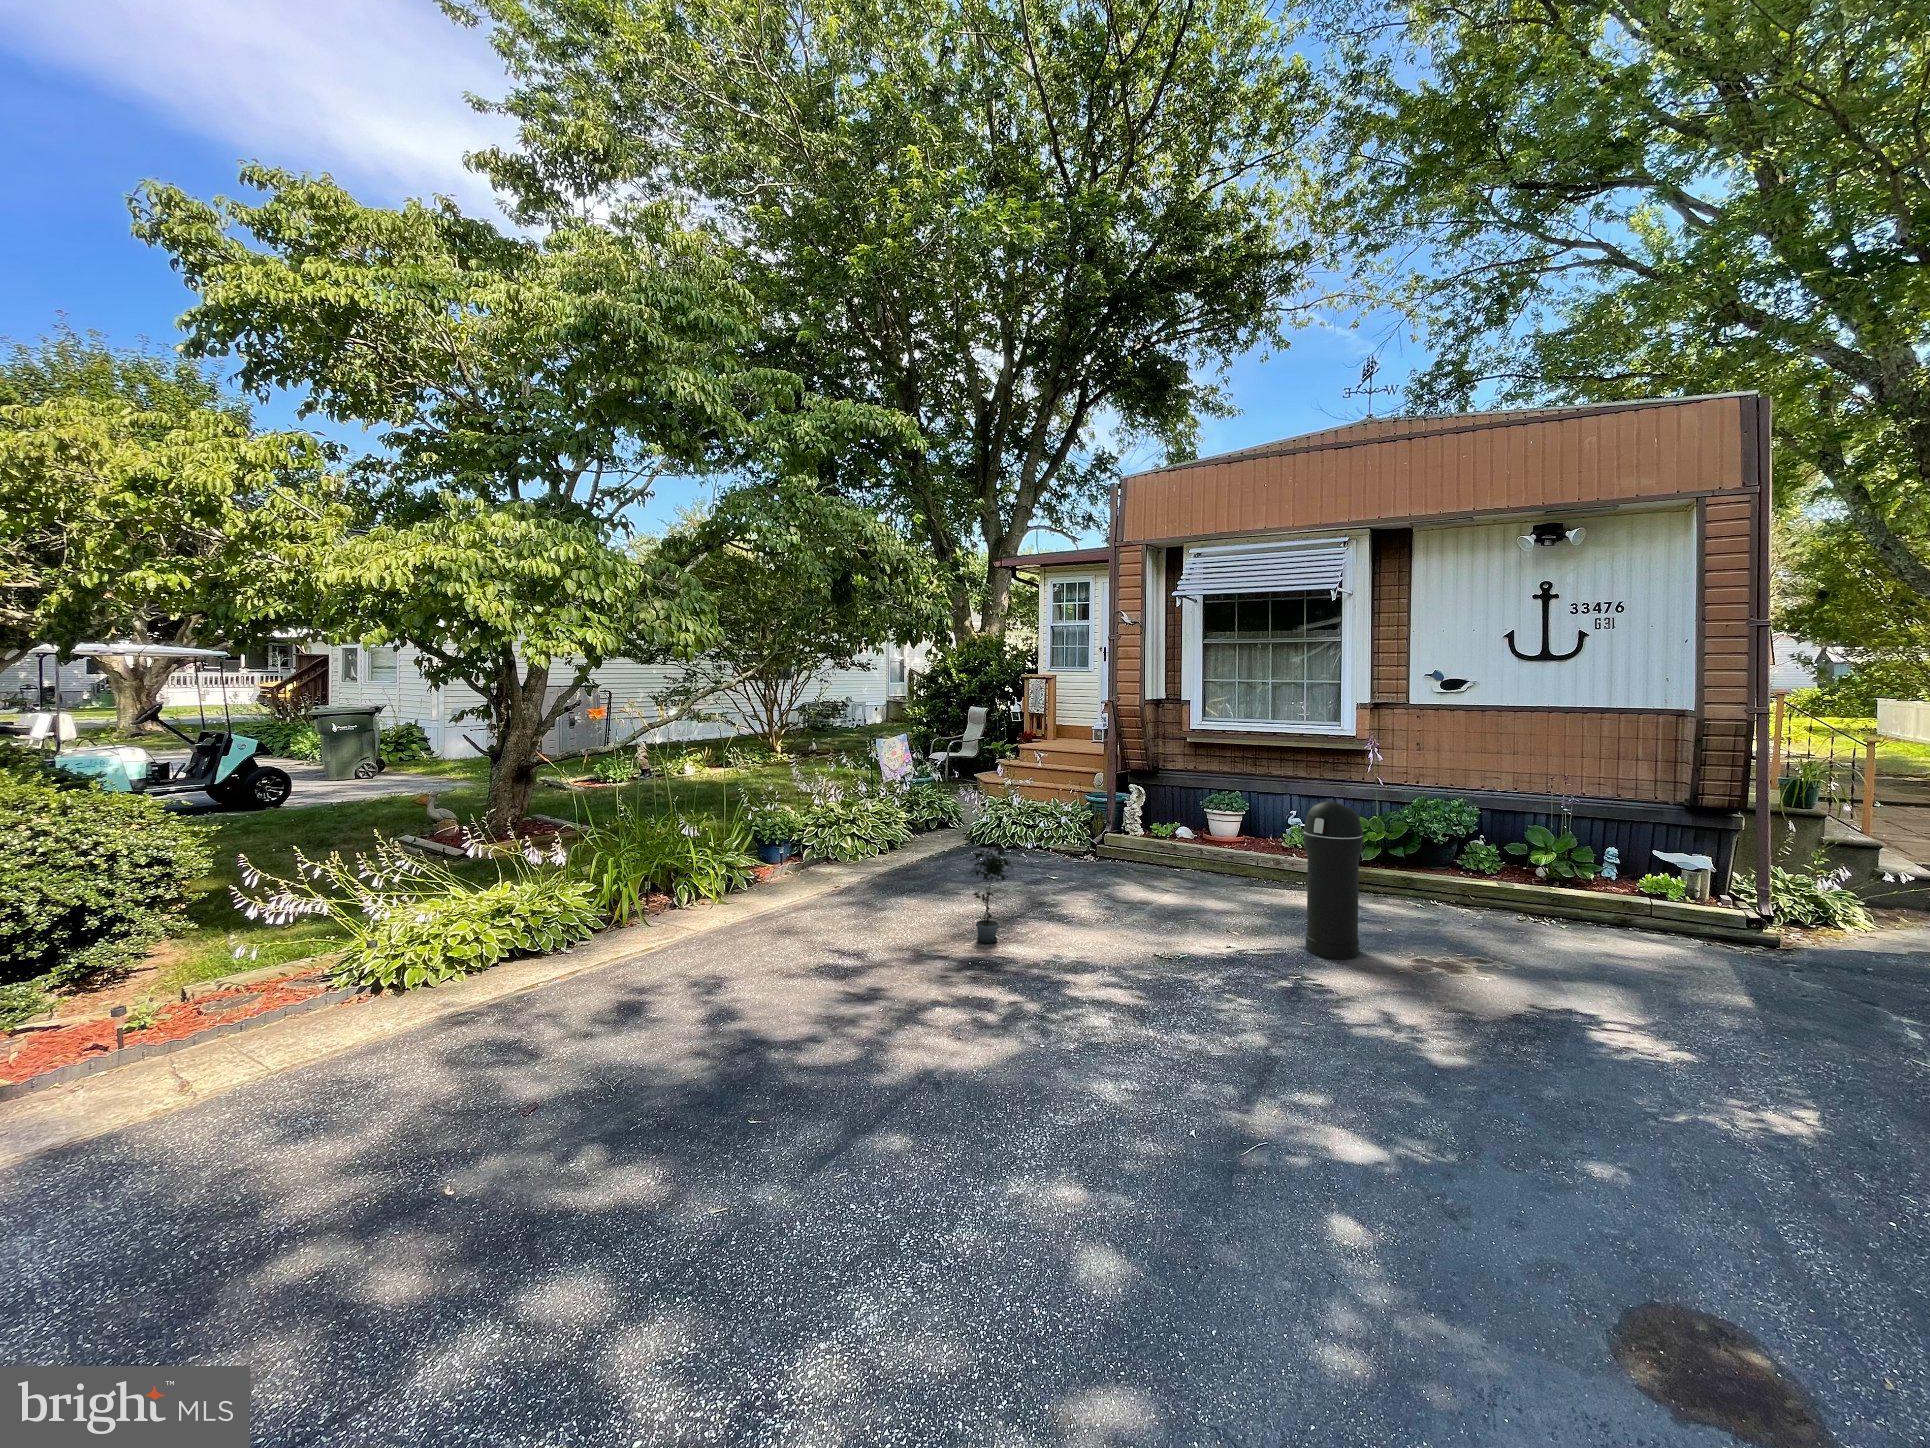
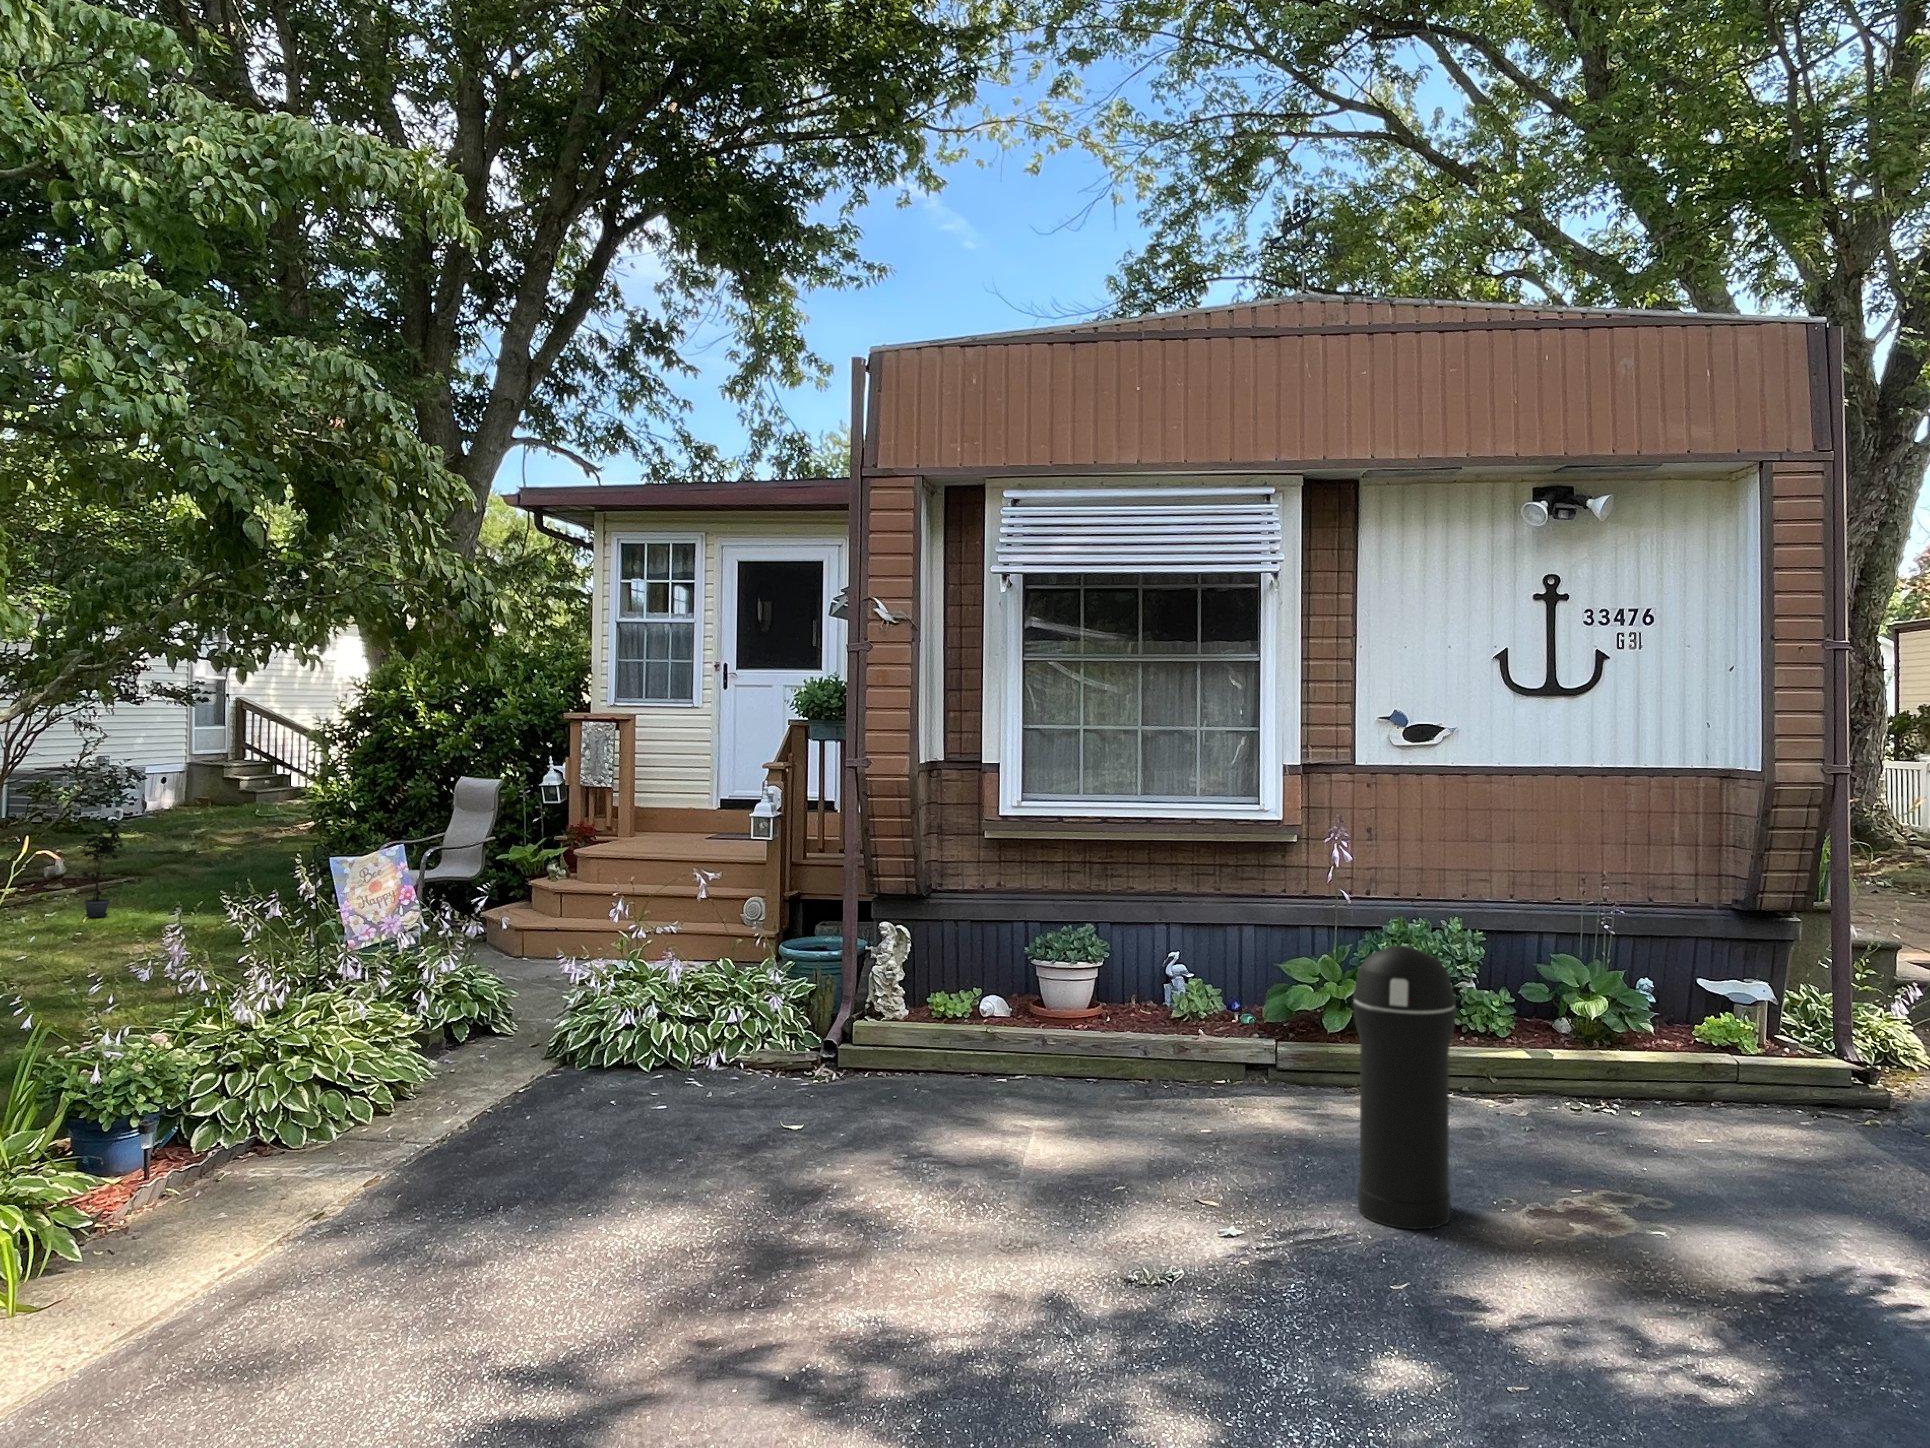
potted plant: present [969,842,1013,943] -> present [79,826,123,918]

